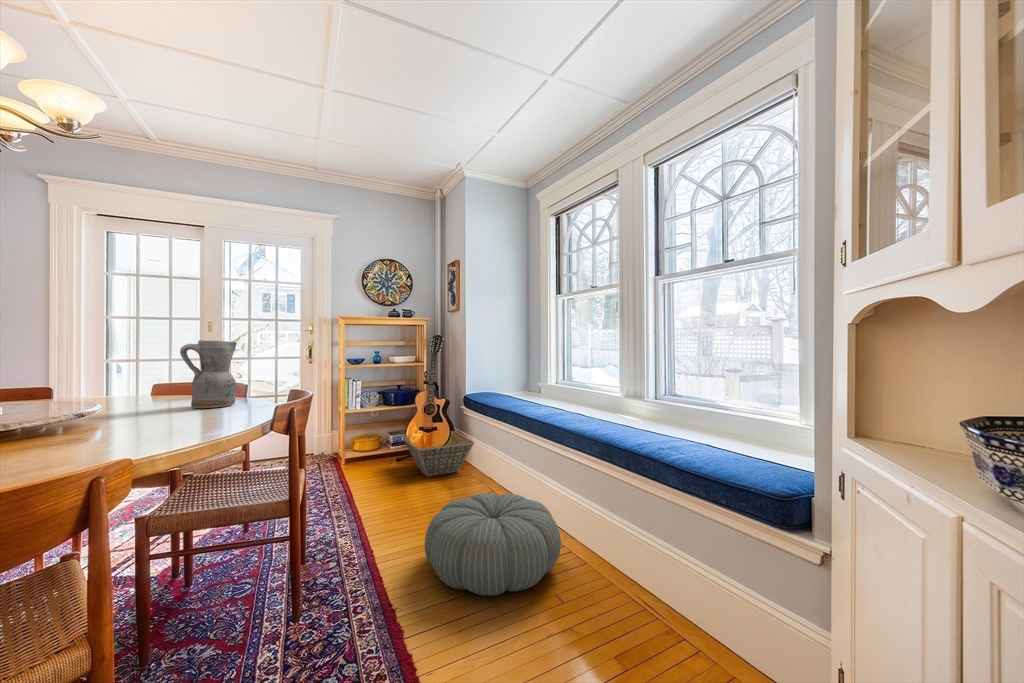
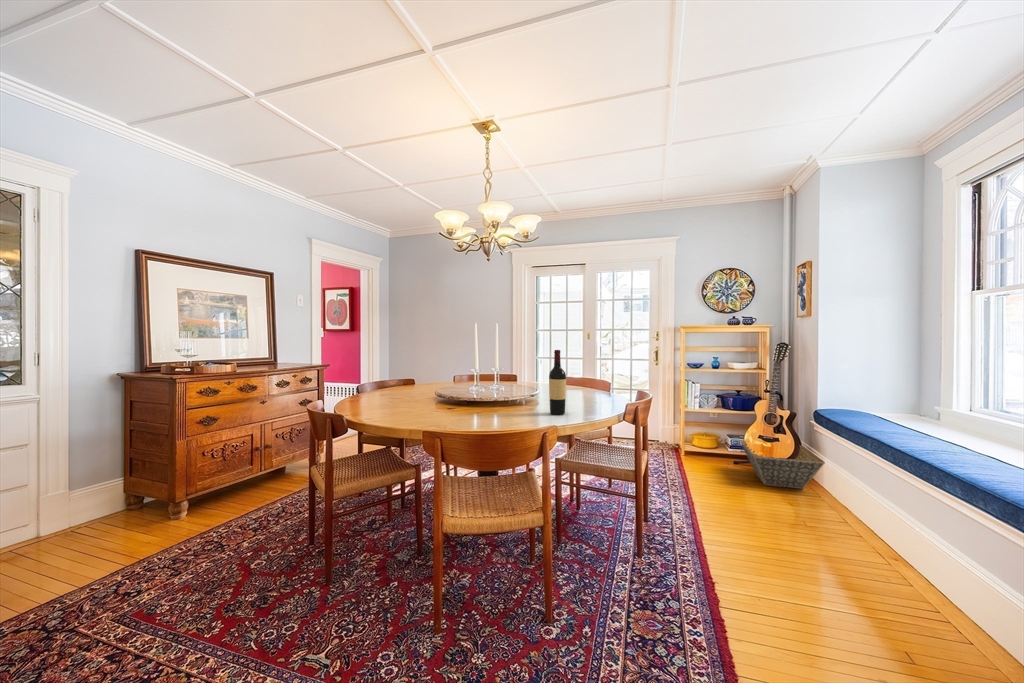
wine bottle: none [115,320,157,438] -> present [549,350,566,415]
ceramic pitcher: present [180,340,237,408] -> none [575,355,605,400]
pouf: present [425,493,561,596] -> none [746,512,920,624]

